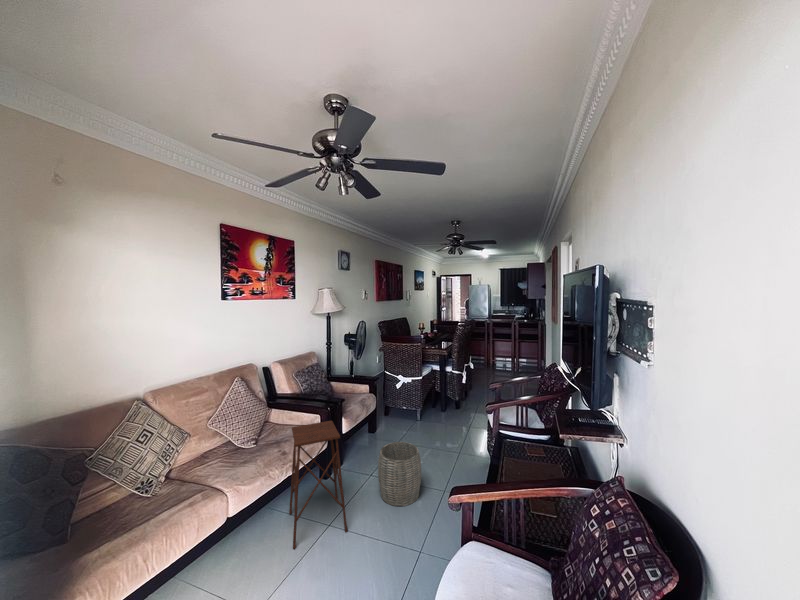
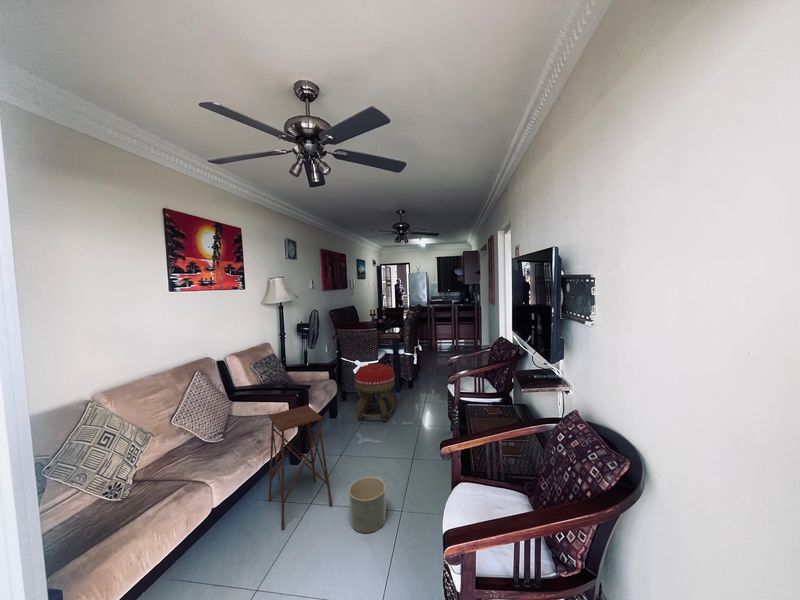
footstool: none [394,381,435,445] -> present [355,364,395,423]
woven basket: present [378,442,421,506] -> none [353,420,394,477]
planter: none [359,507,399,572] -> present [349,477,386,533]

